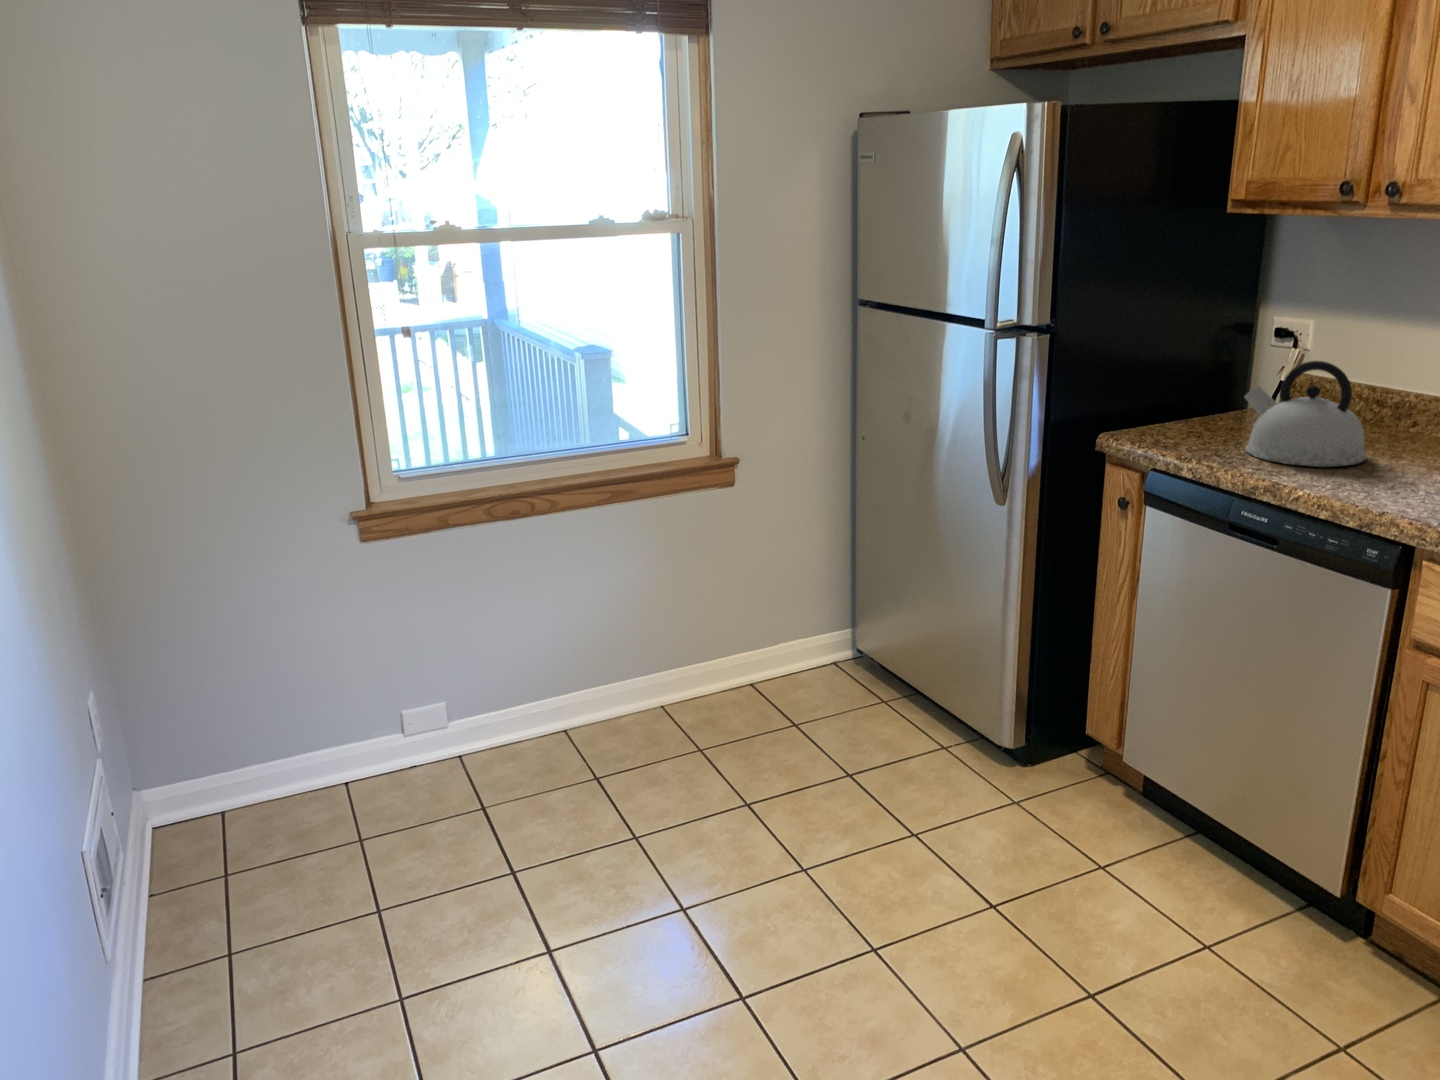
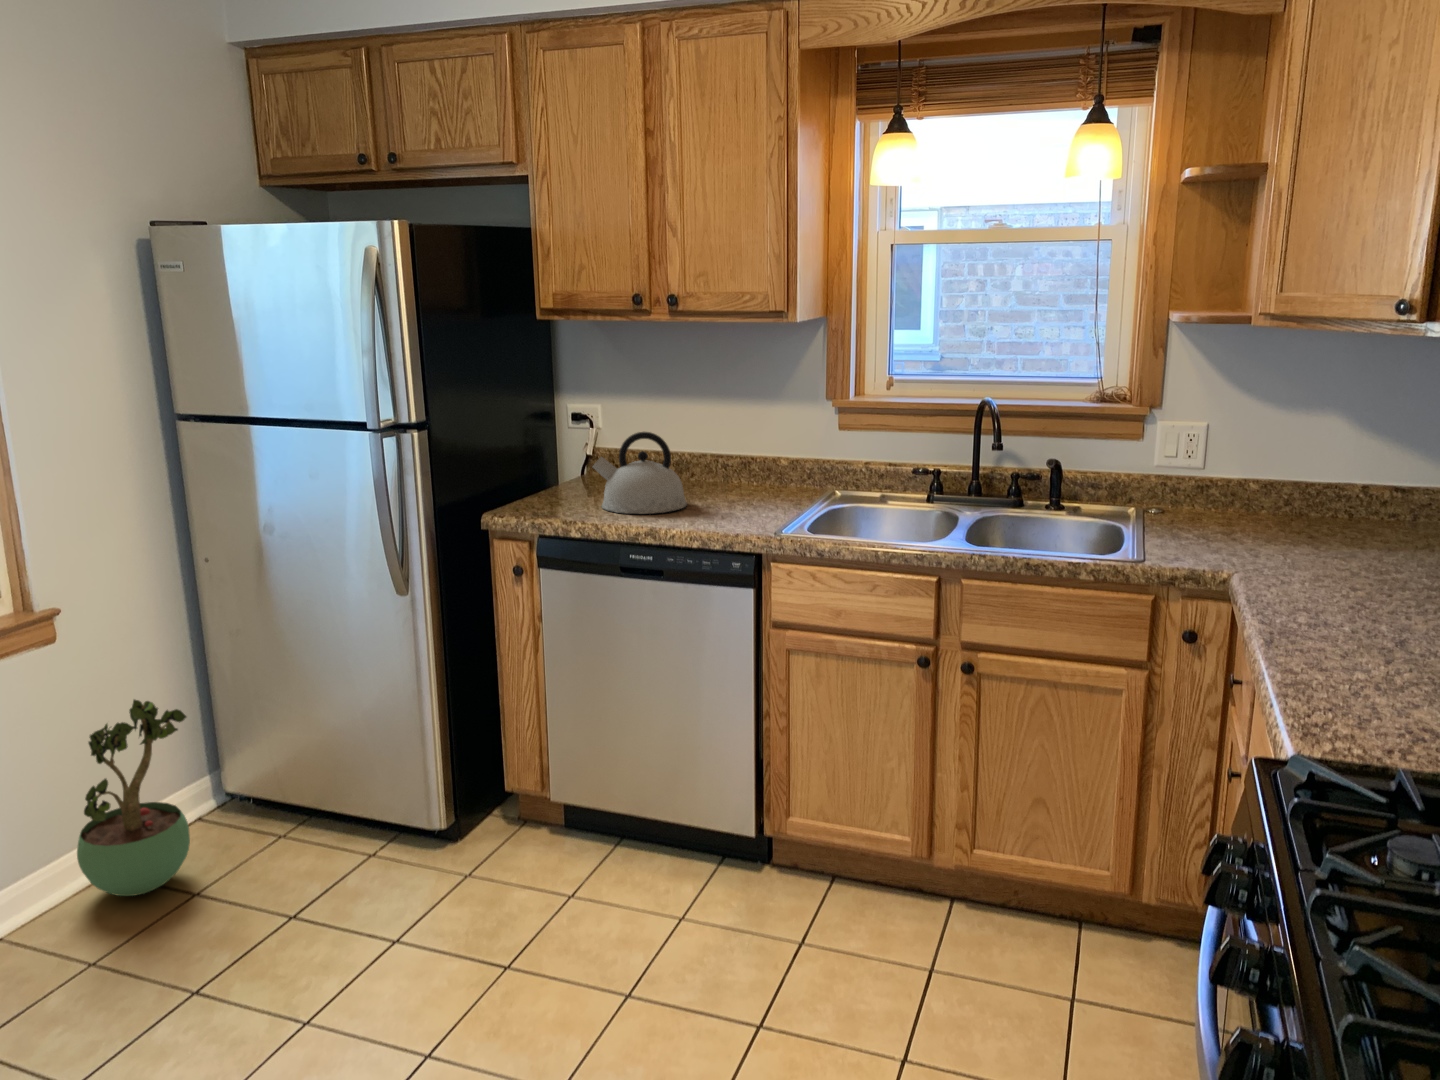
potted plant: none [721,547,819,709] -> present [77,700,190,896]

